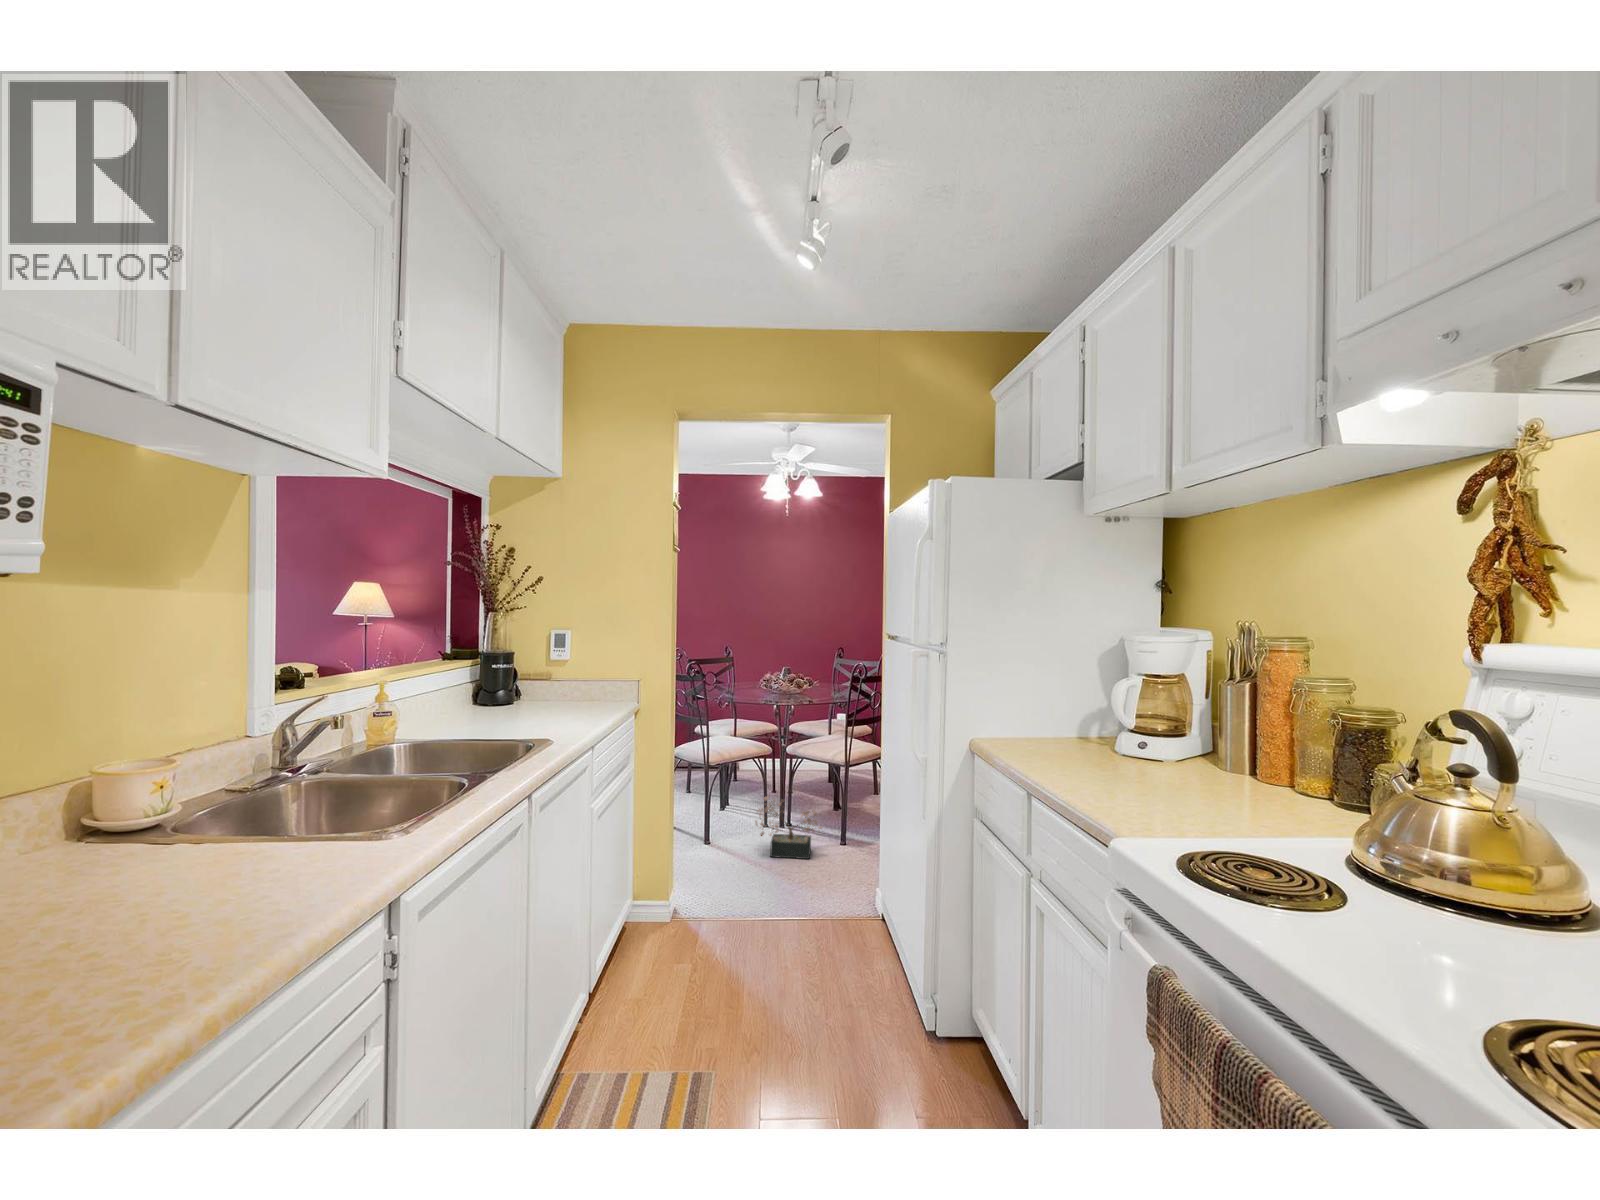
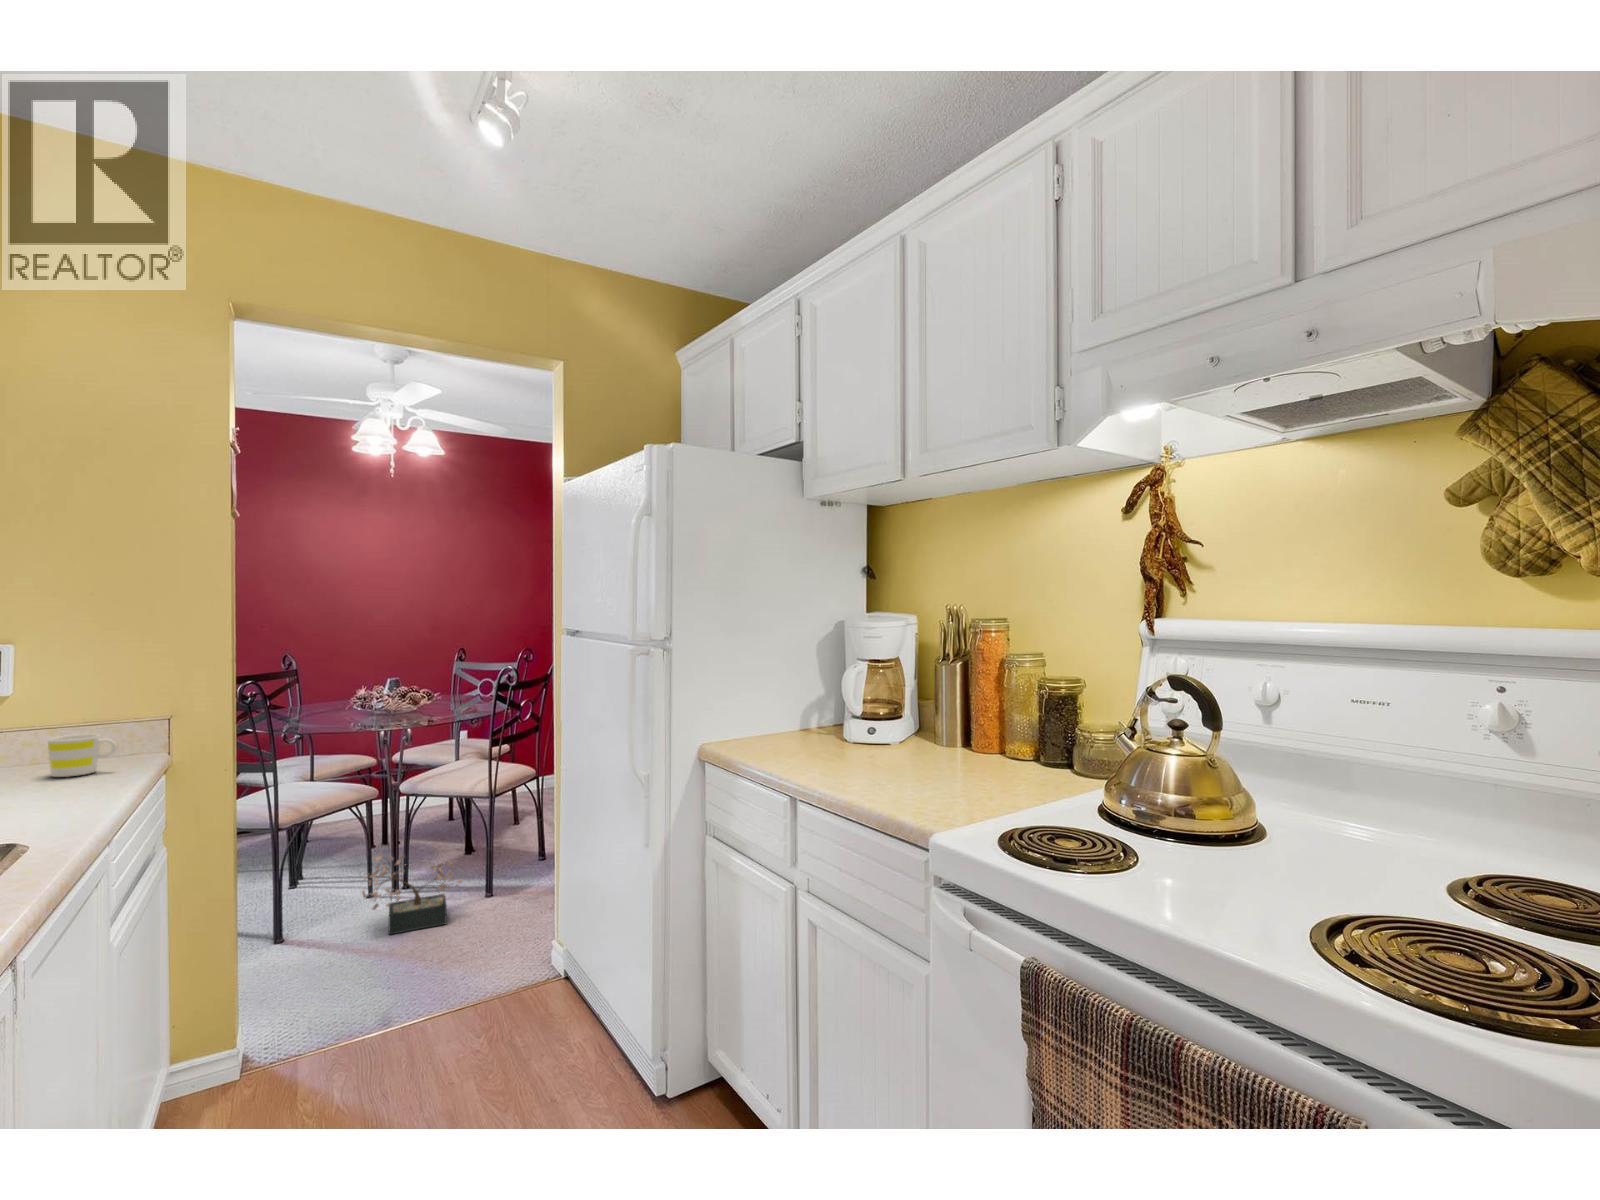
mug: none [574,683,606,708] -> present [48,734,117,777]

